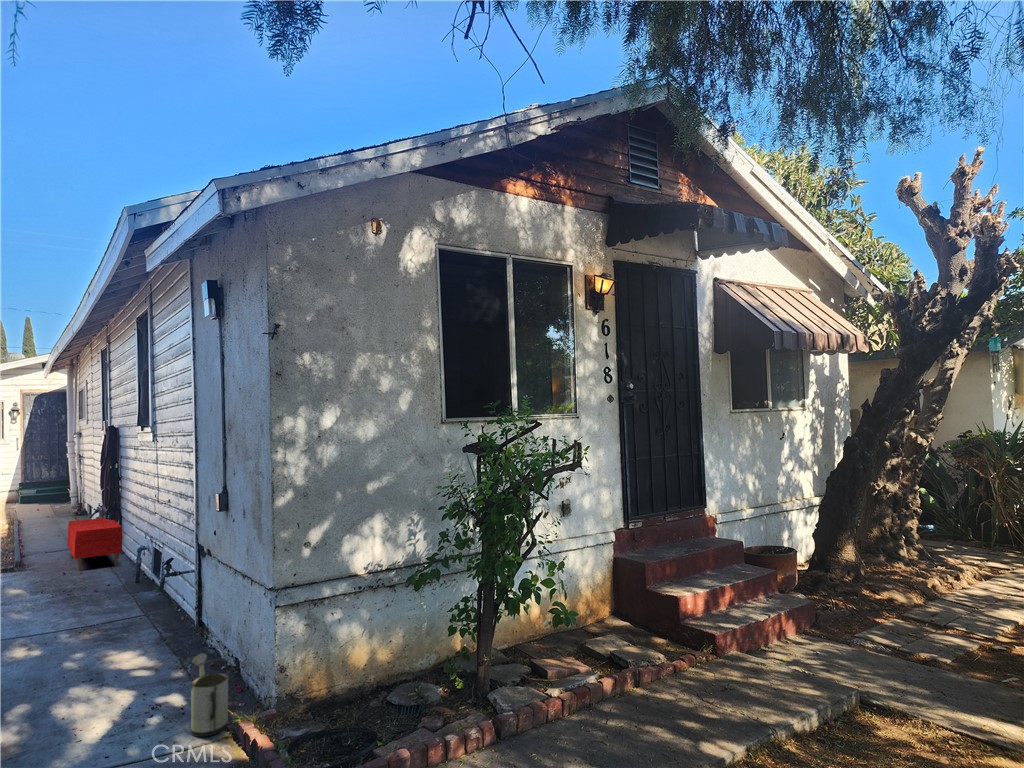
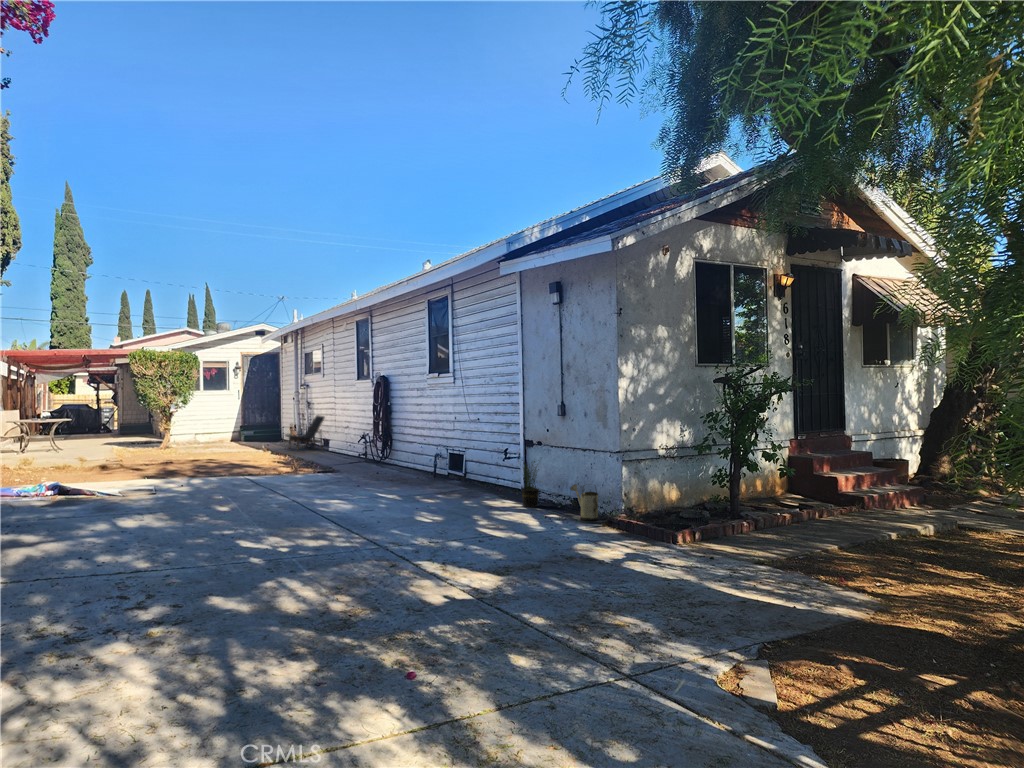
lounge chair: none [29,473,86,524] -> present [286,415,325,448]
bench: present [68,517,122,571] -> none [363,440,409,472]
potted plant: none [132,584,194,682] -> present [522,460,539,507]

